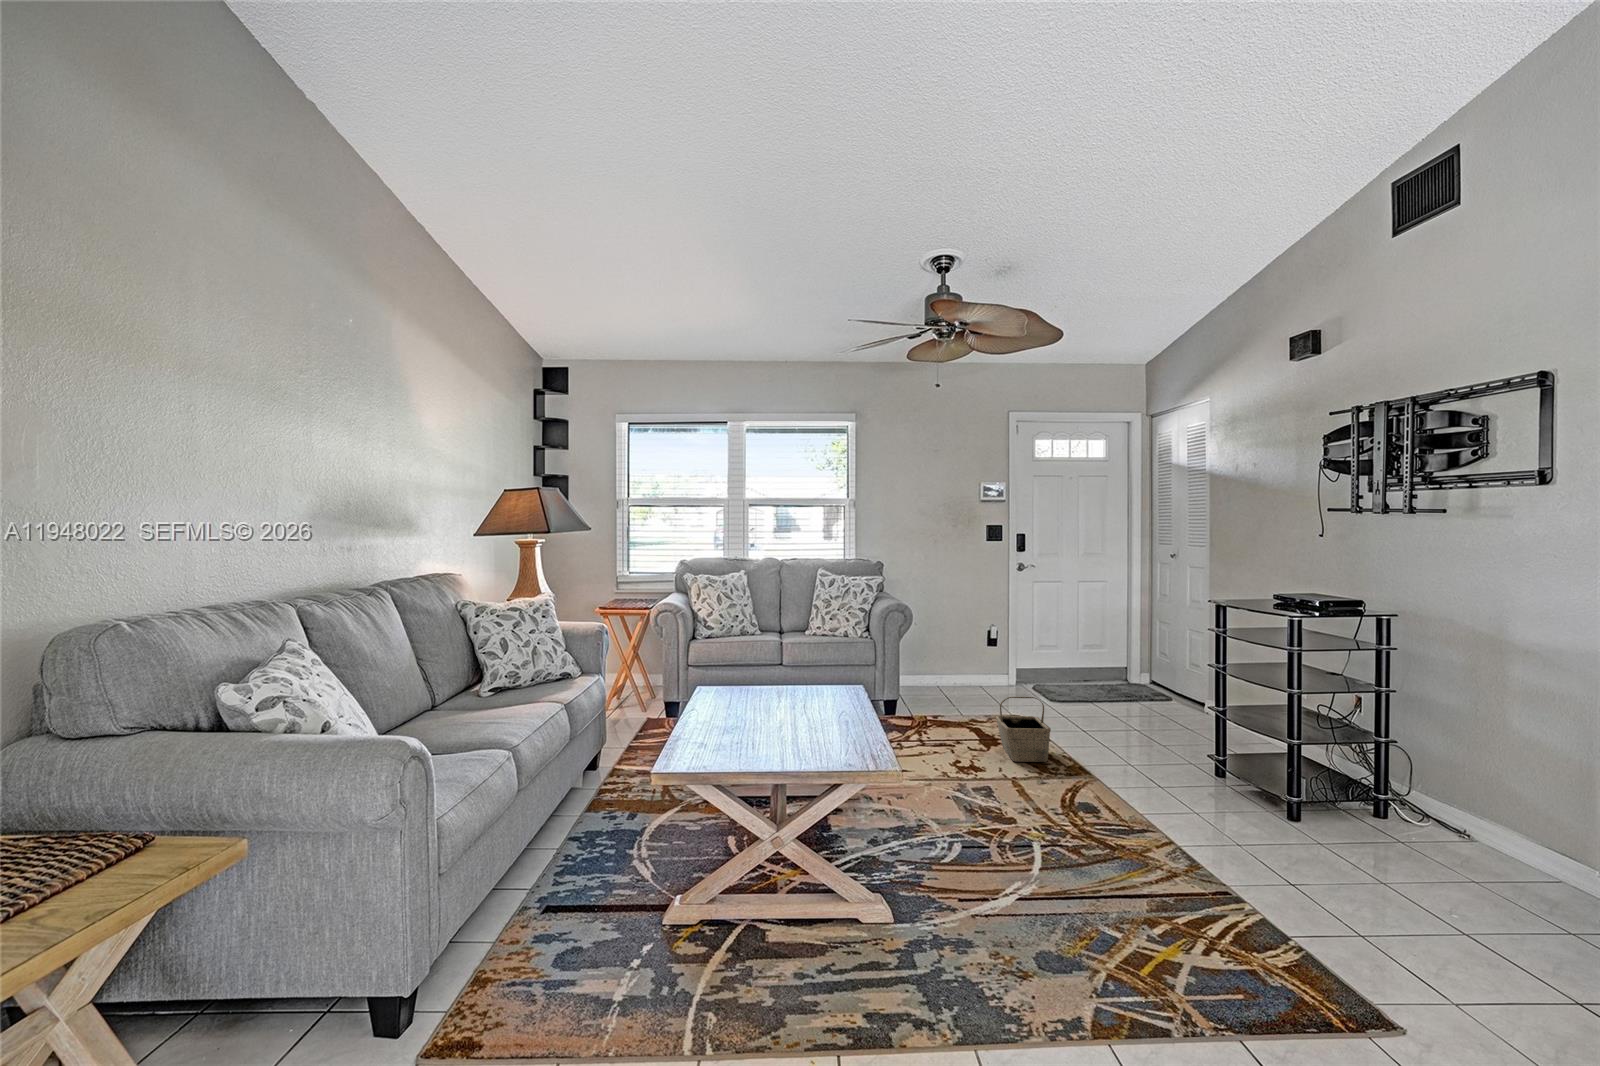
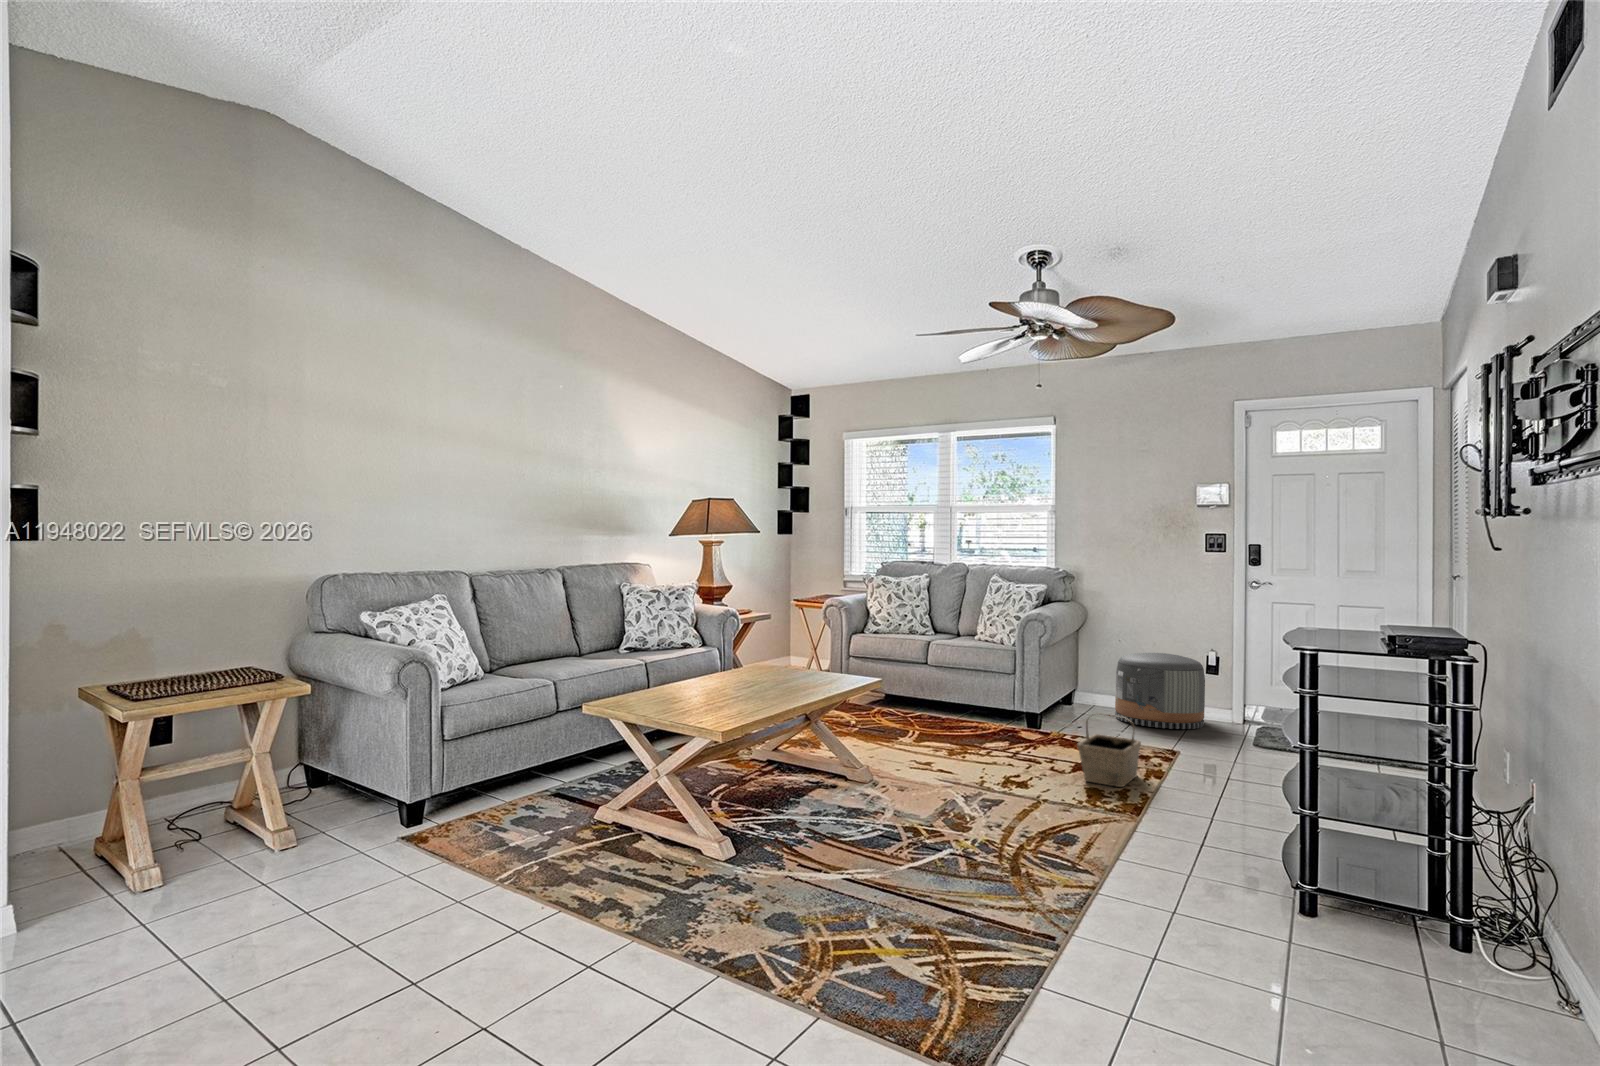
pouf: none [928,633,1004,701] -> present [1115,653,1205,729]

